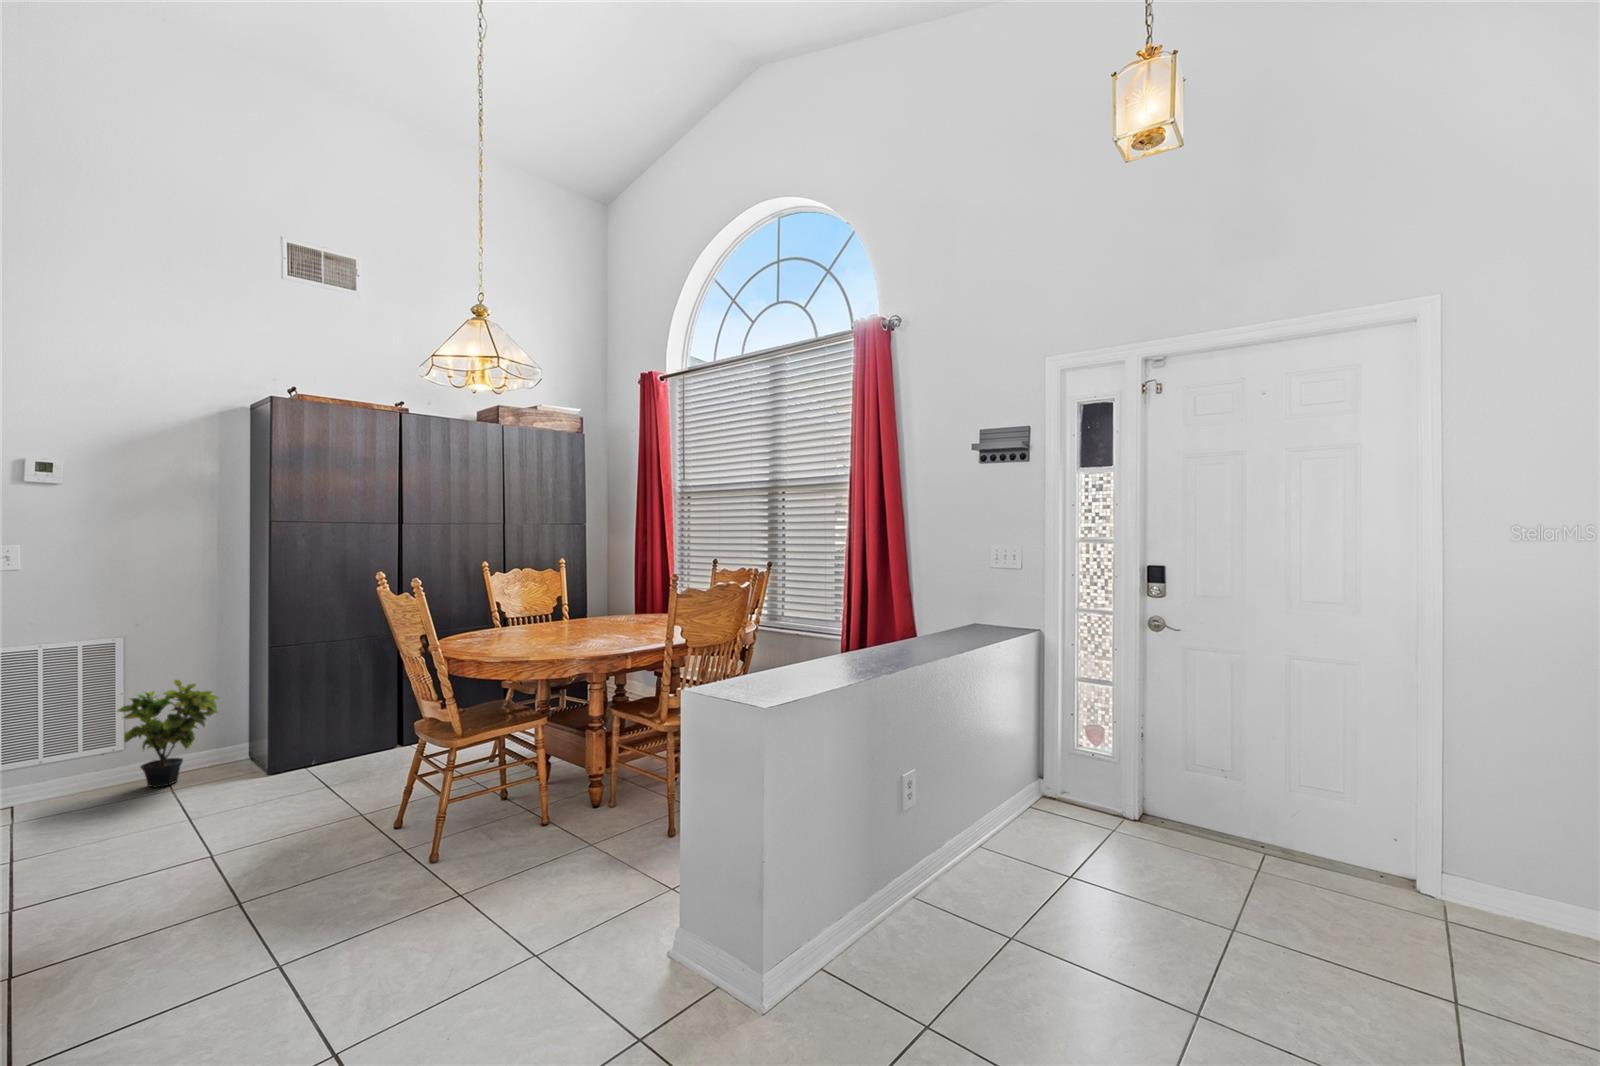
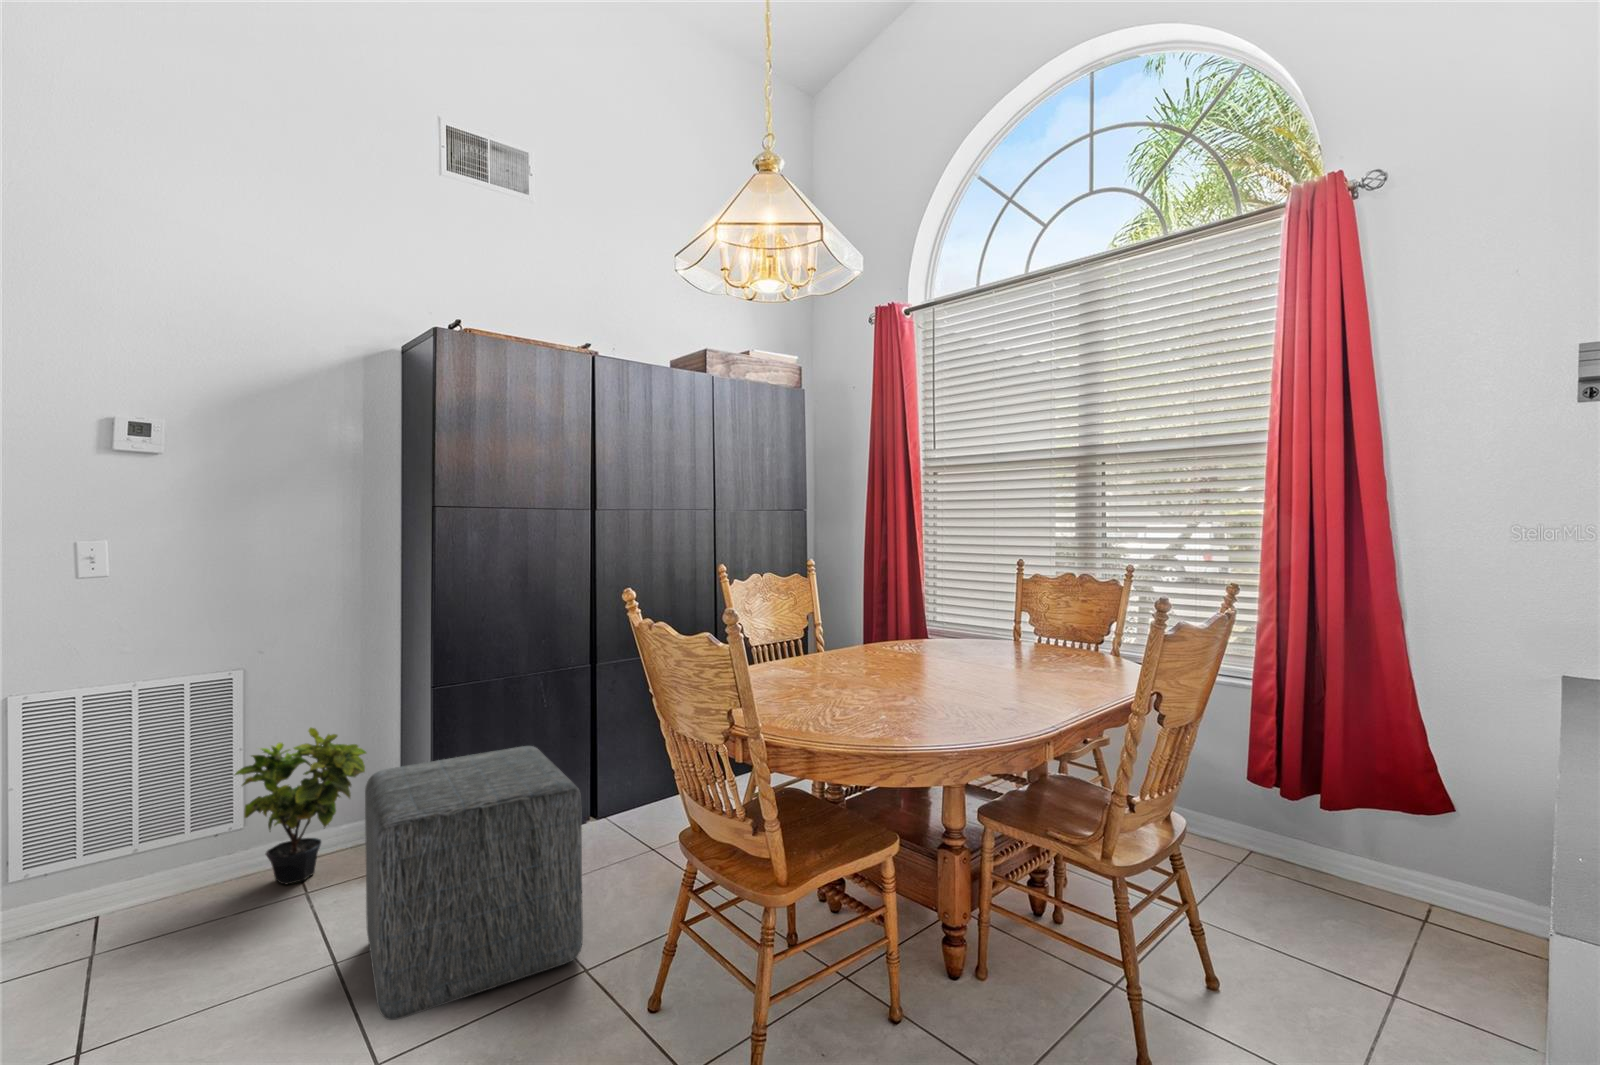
ottoman: none [211,686,358,842] -> present [365,746,583,1020]

